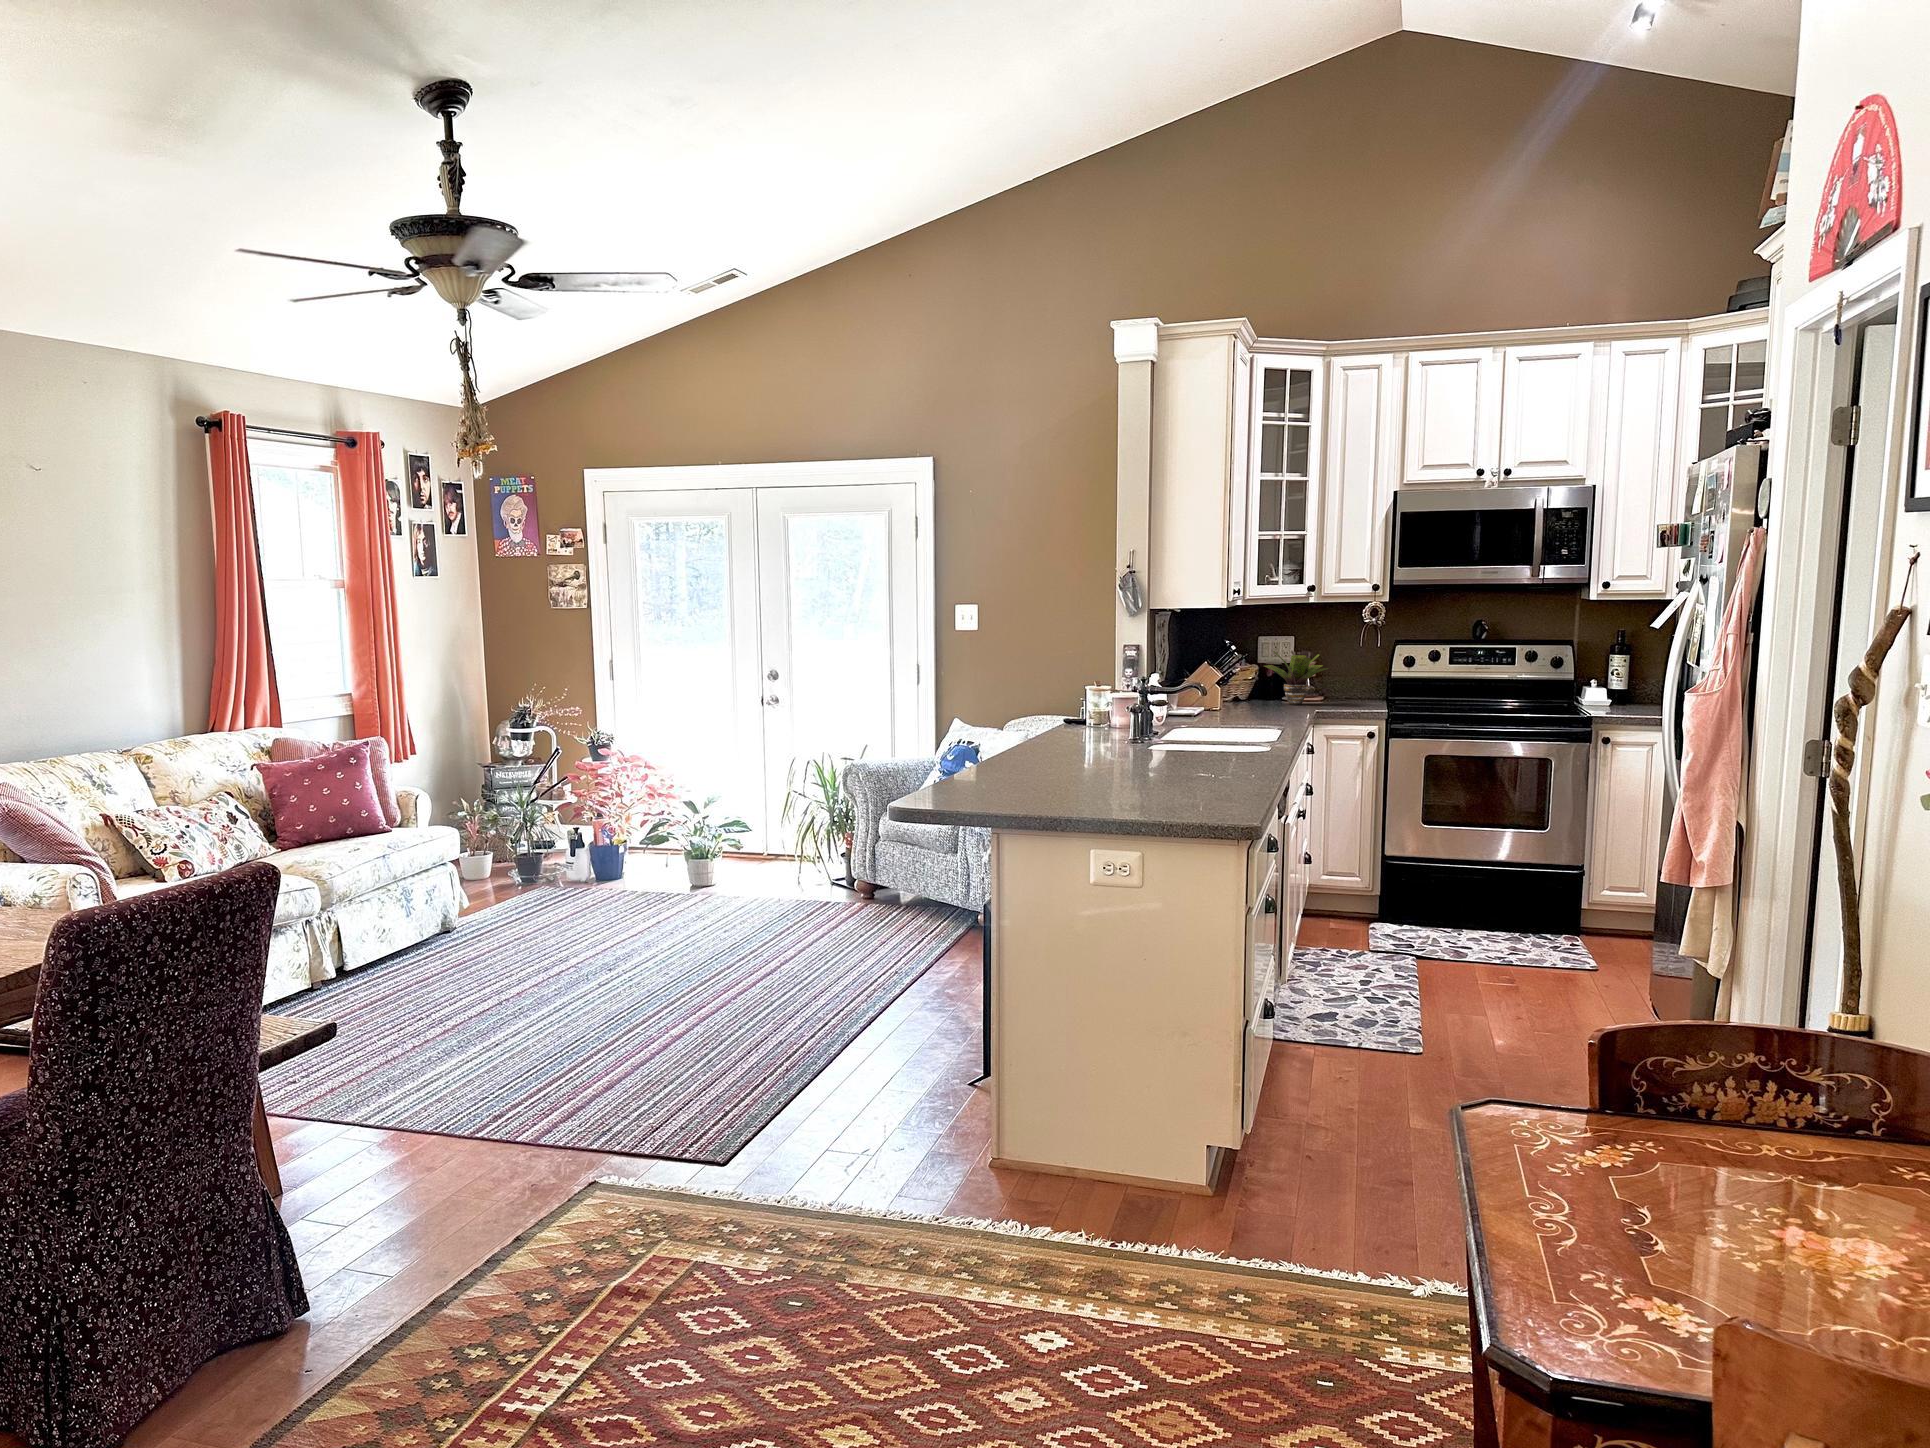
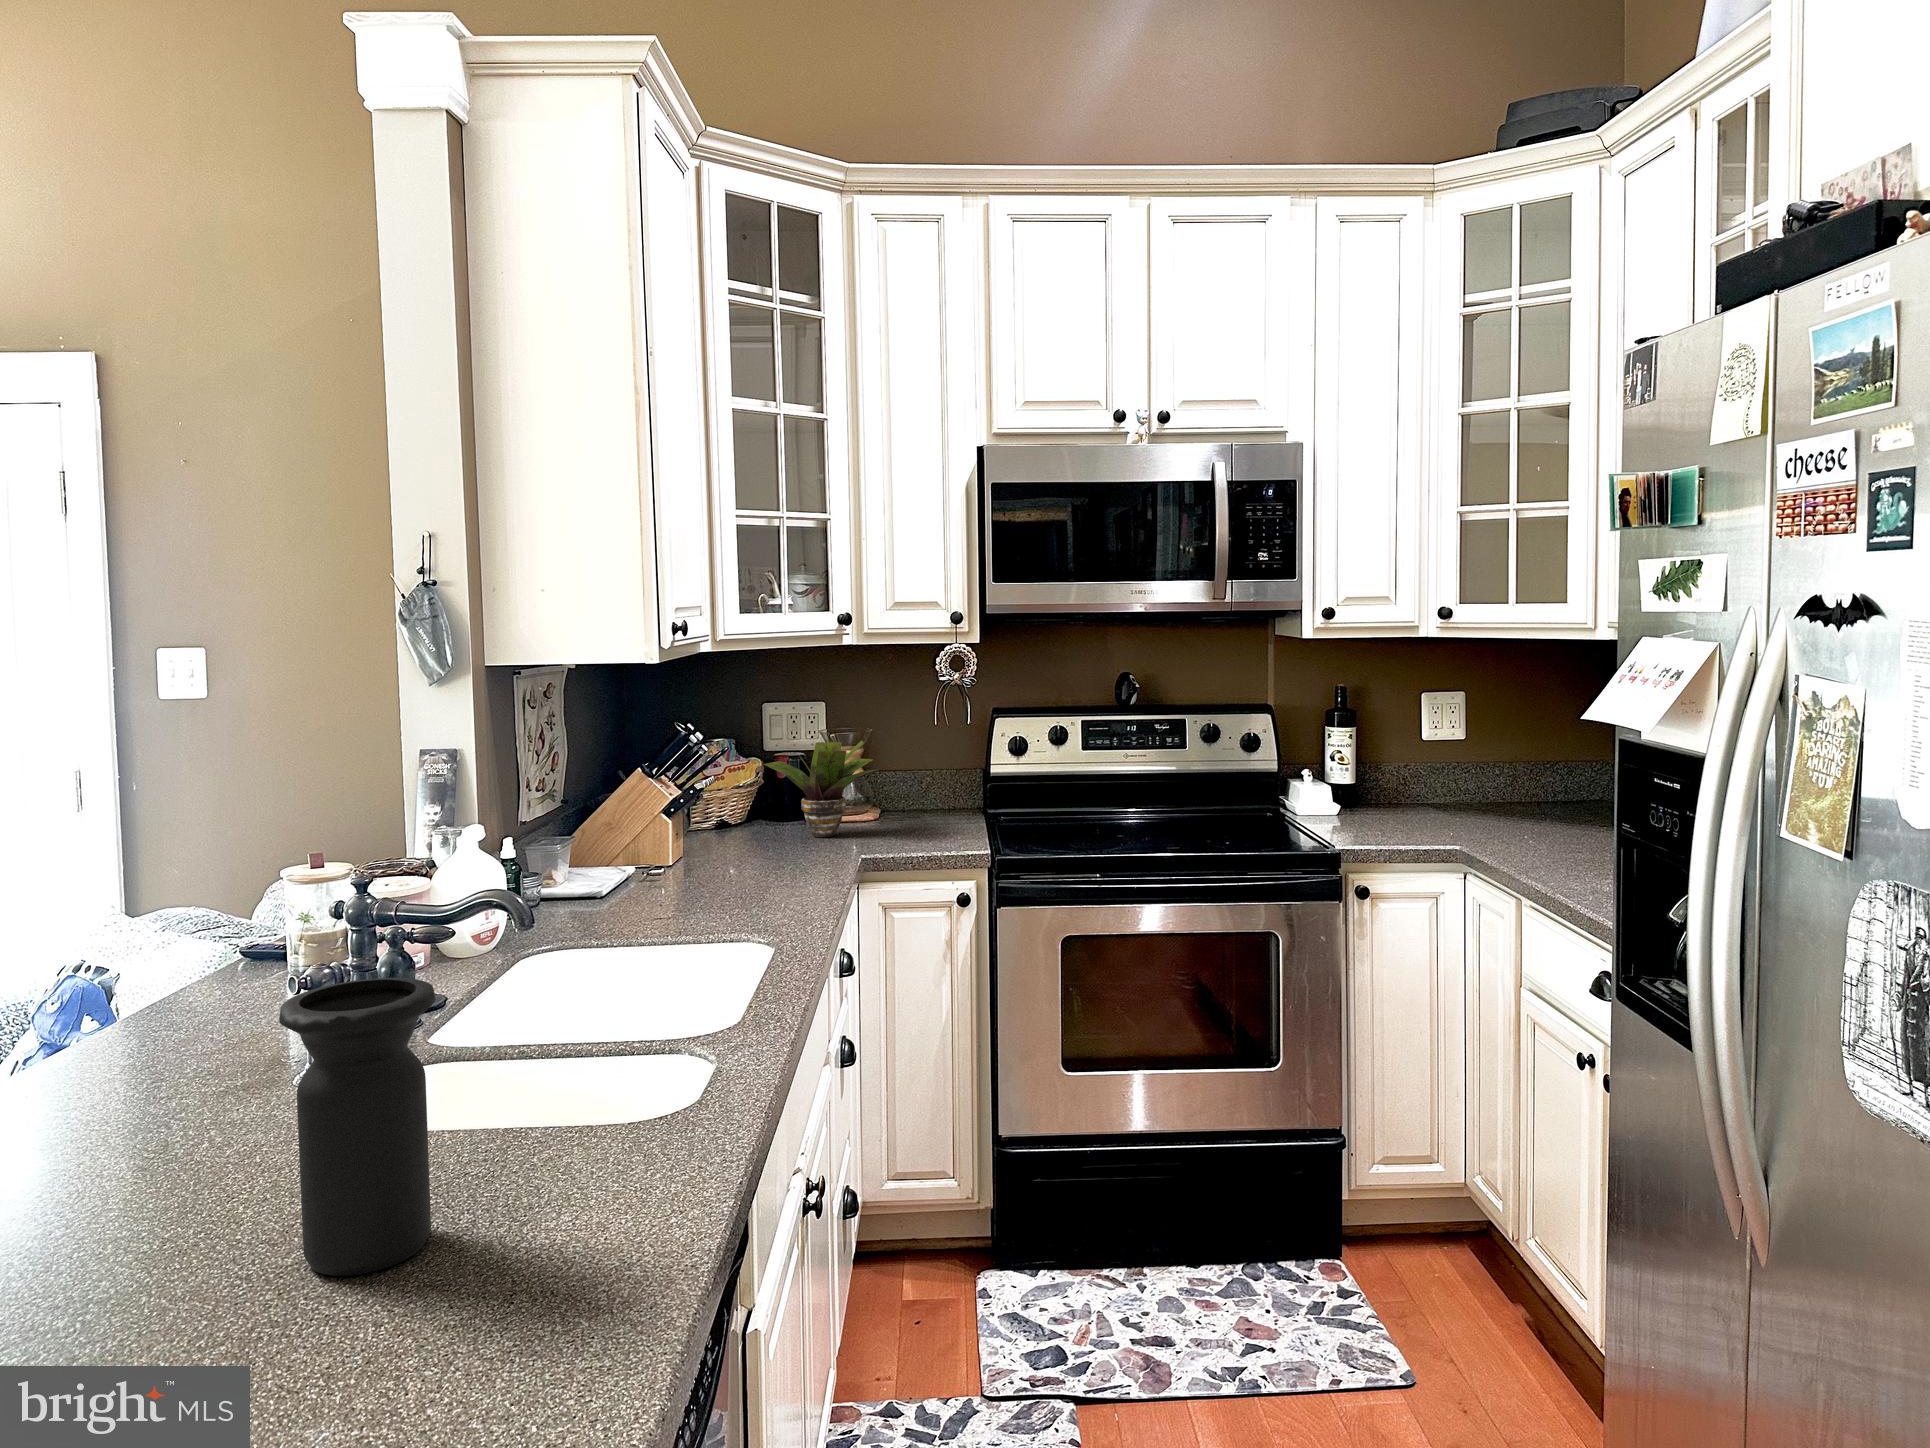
vase: none [1188,685,1226,756] -> present [279,978,436,1276]

